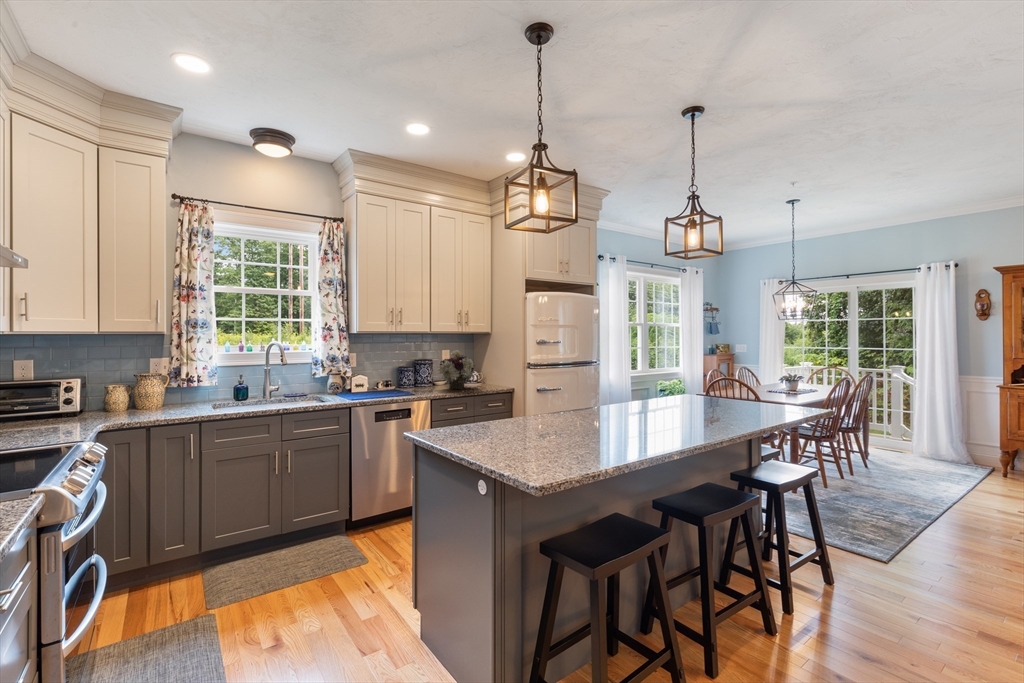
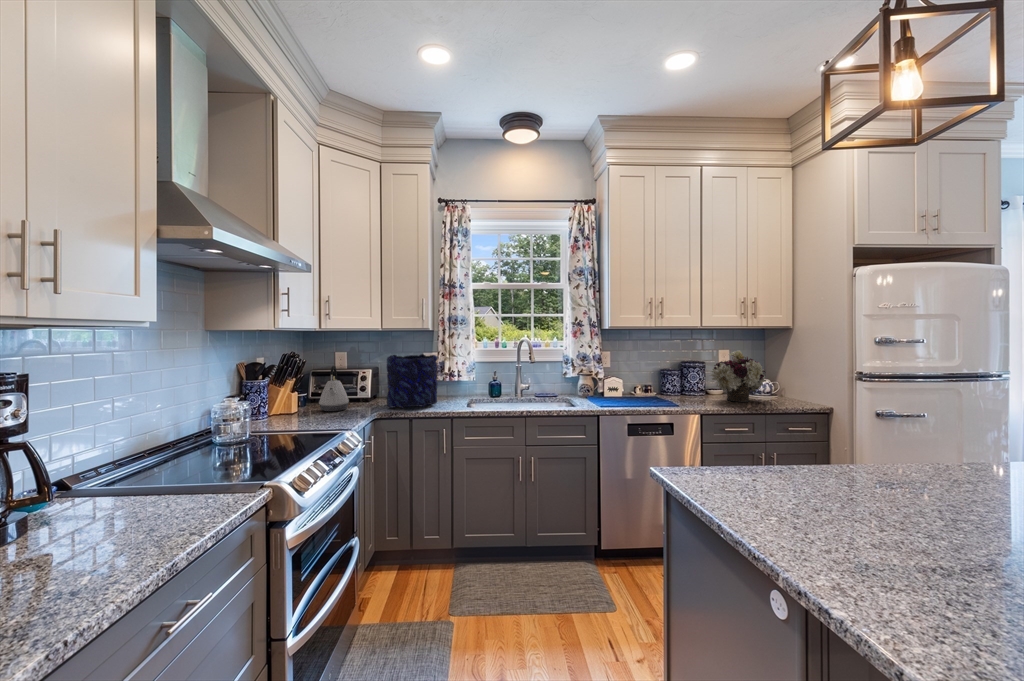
vase: none [118,359,184,417] -> present [387,354,438,408]
kettle: none [21,374,66,428] -> present [319,366,349,411]

